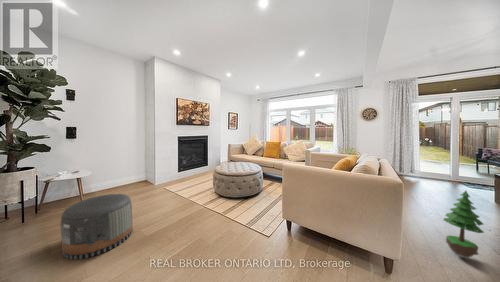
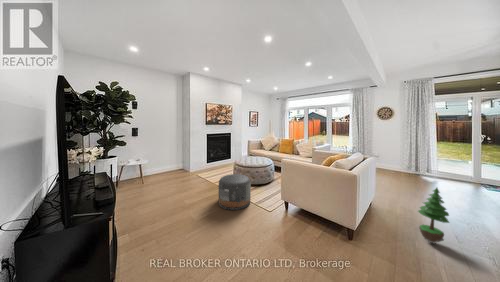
pouf: present [60,194,133,259] -> present [218,174,251,210]

